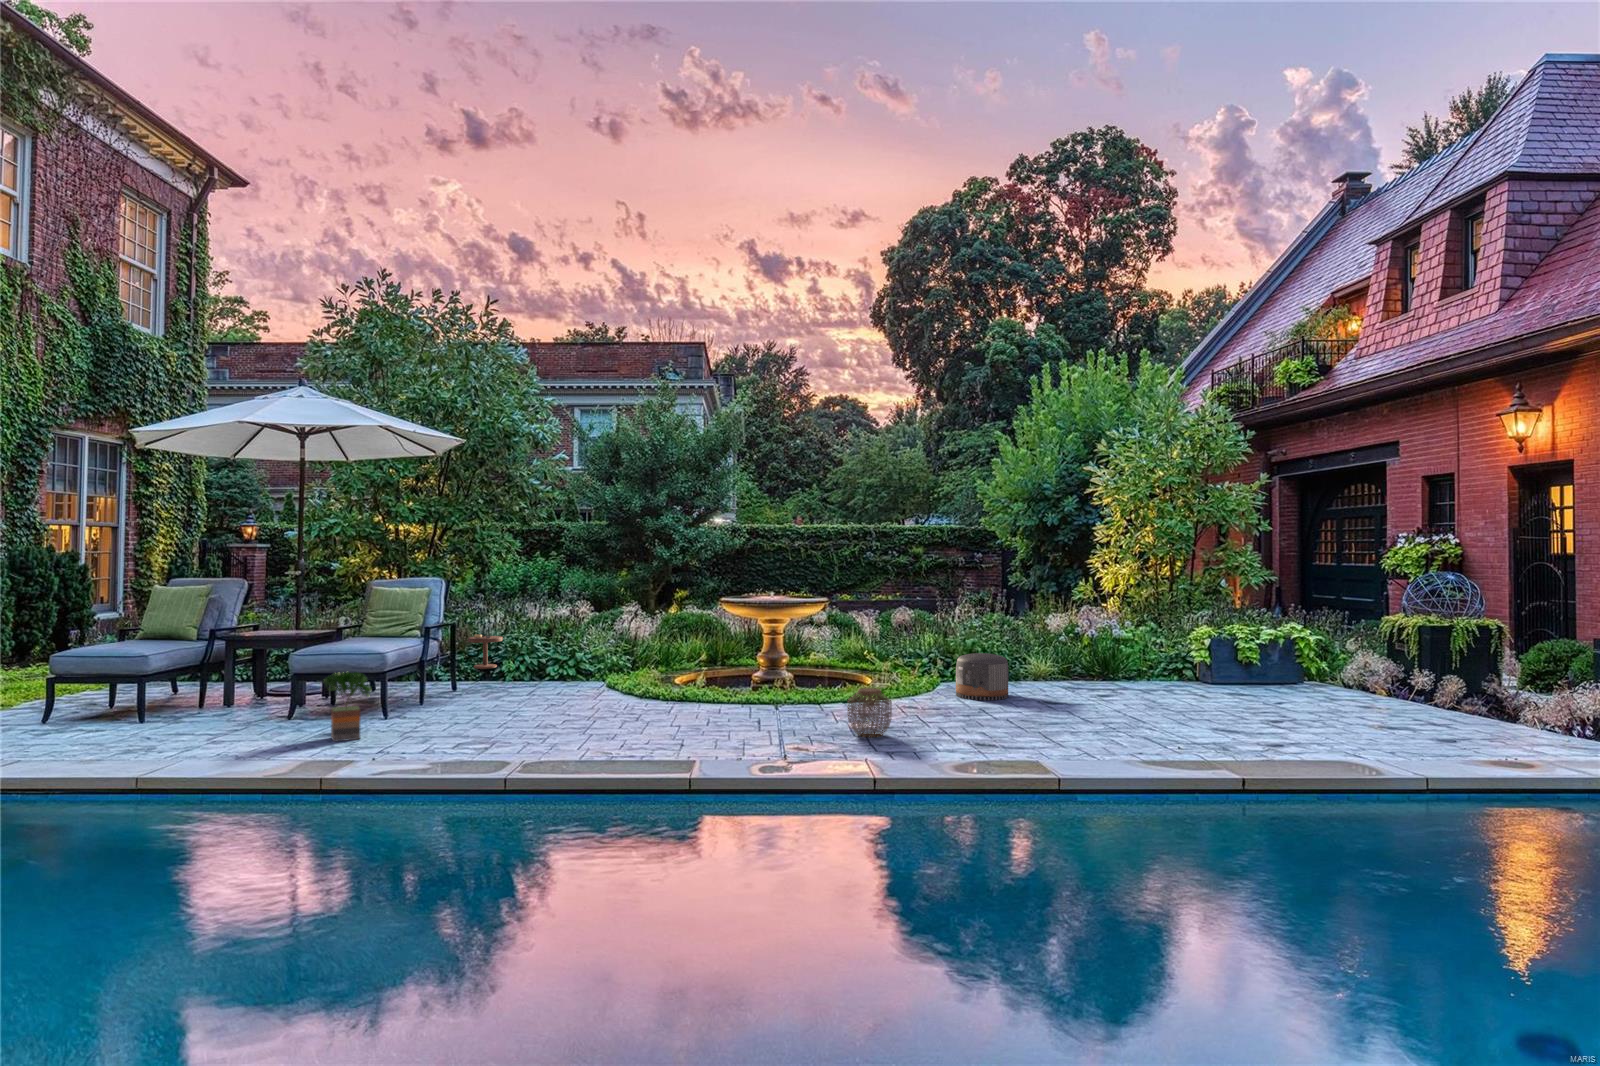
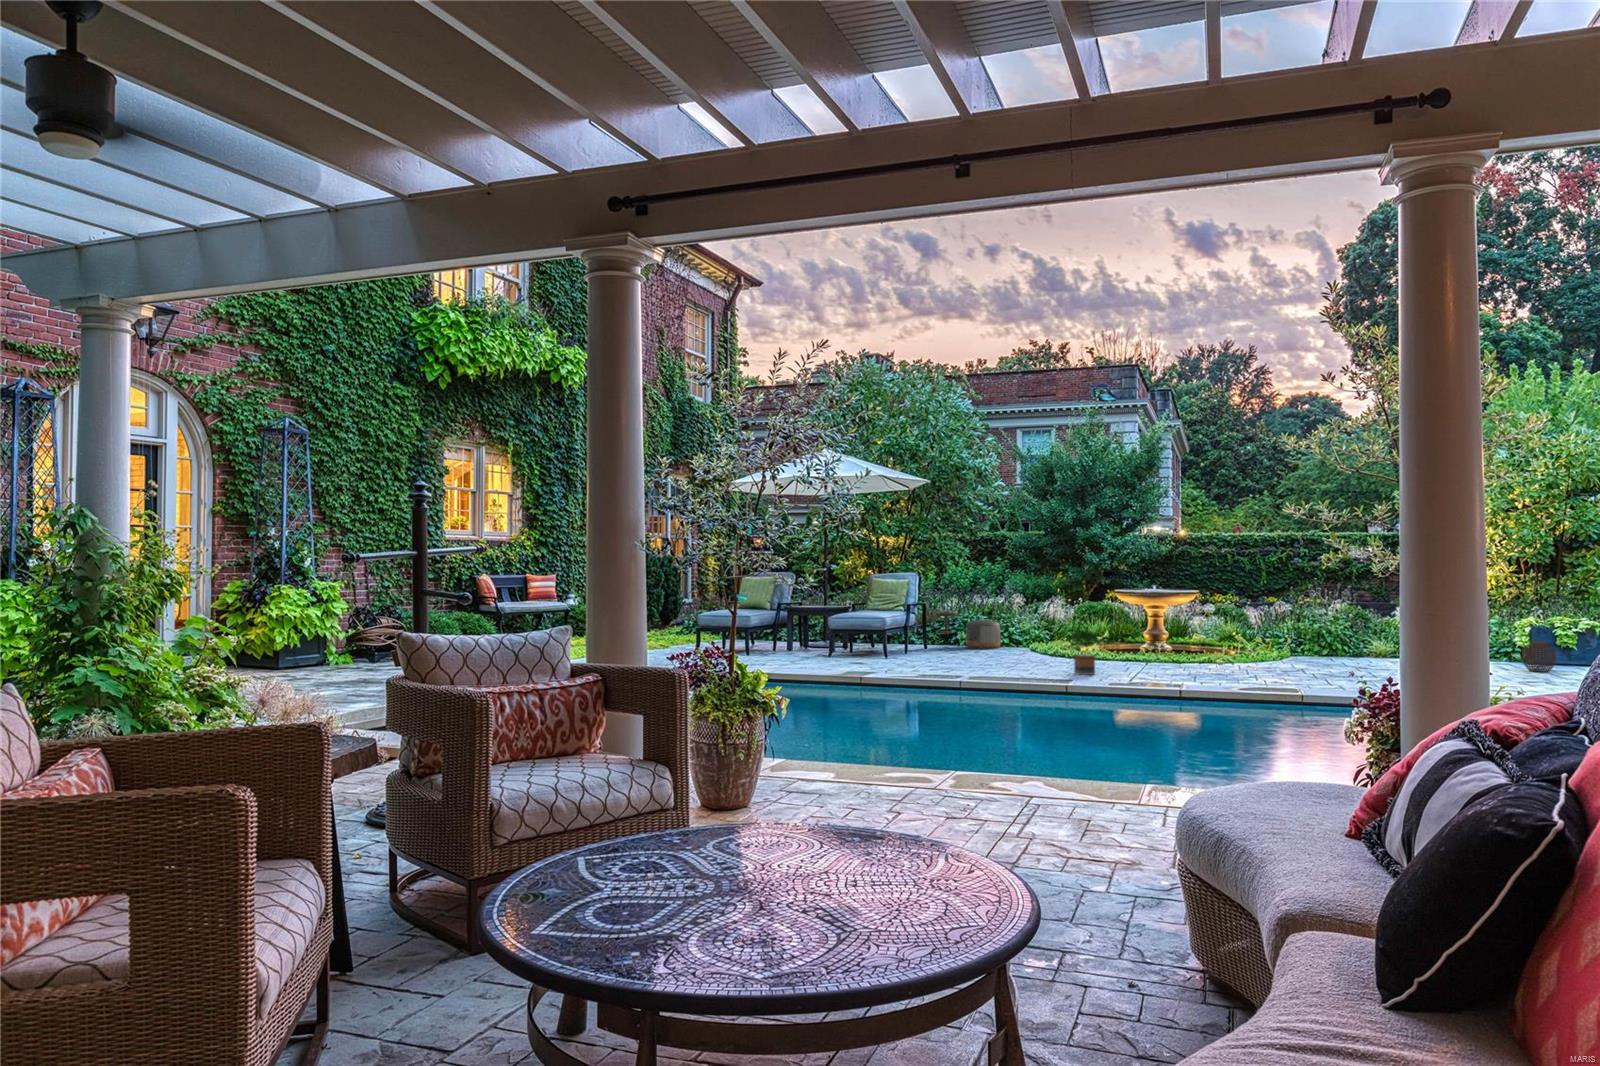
pouf: present [956,653,1008,700] -> present [966,620,1000,649]
potted tree: present [324,672,372,741] -> present [1071,632,1101,675]
woven basket: present [848,688,892,737] -> present [1522,641,1556,672]

